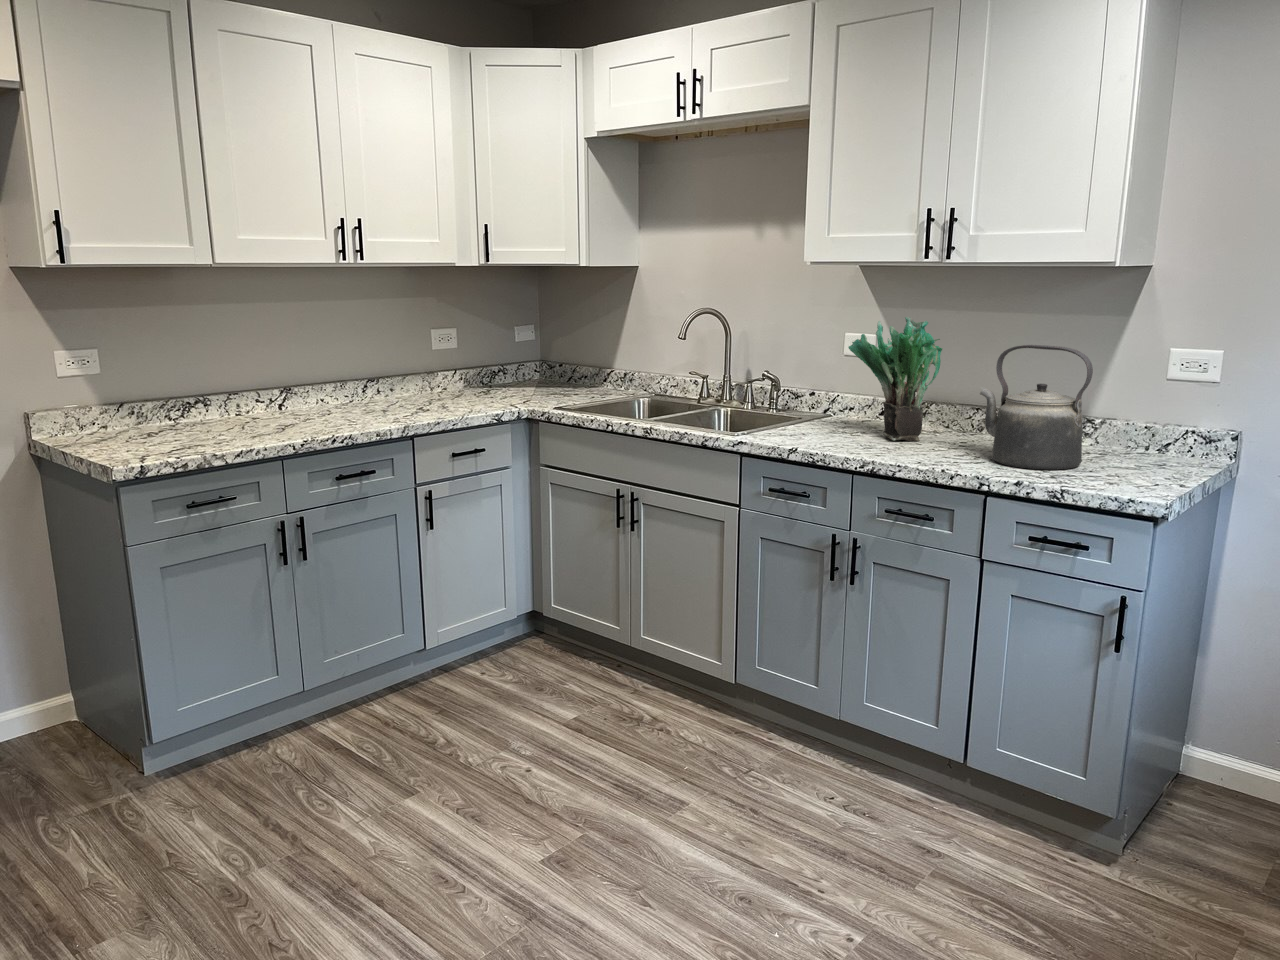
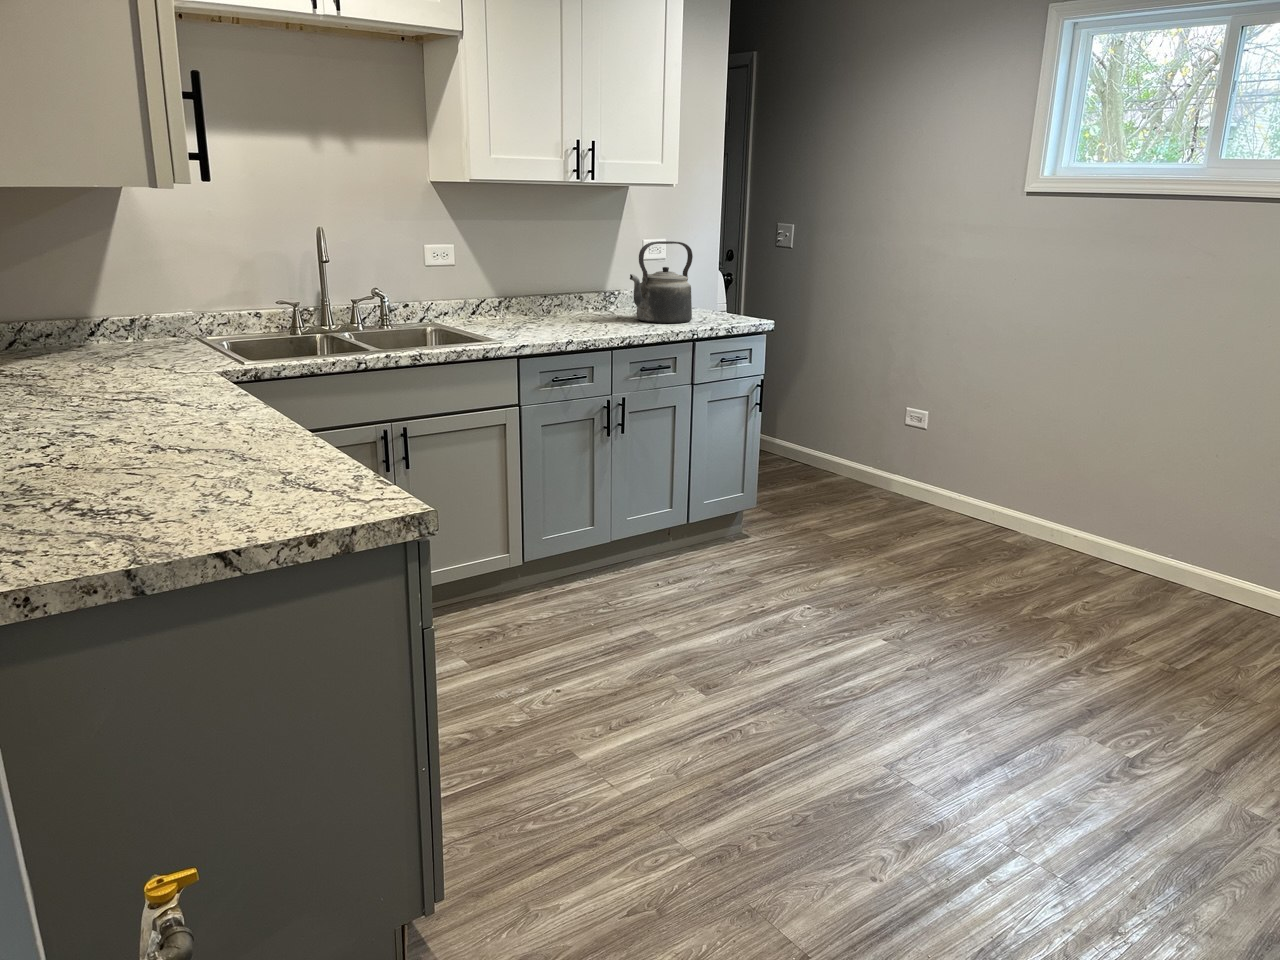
potted plant: present [848,317,942,441] -> none [521,228,574,325]

